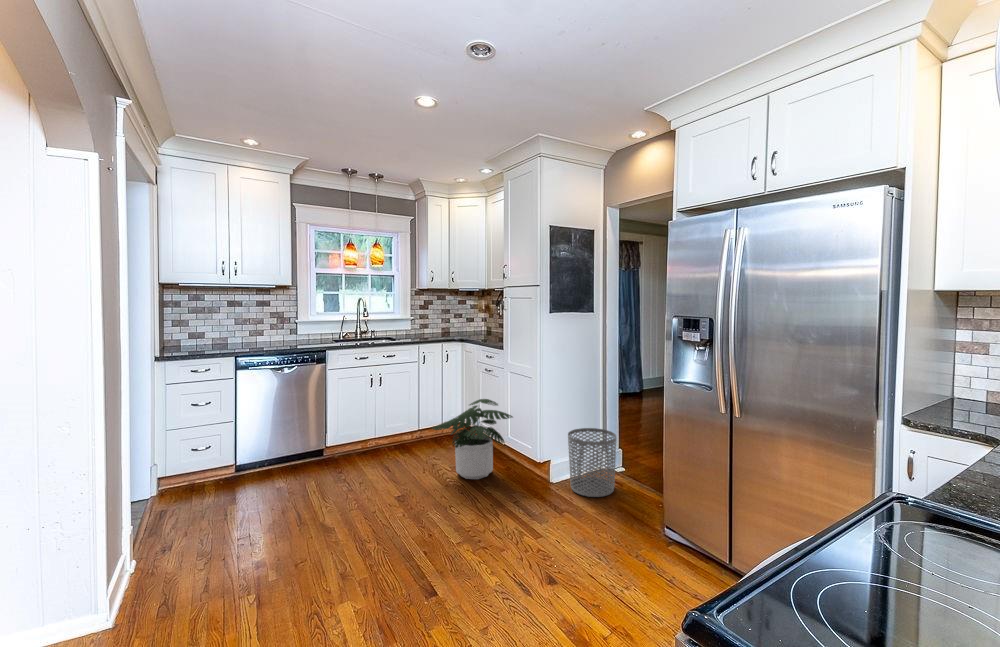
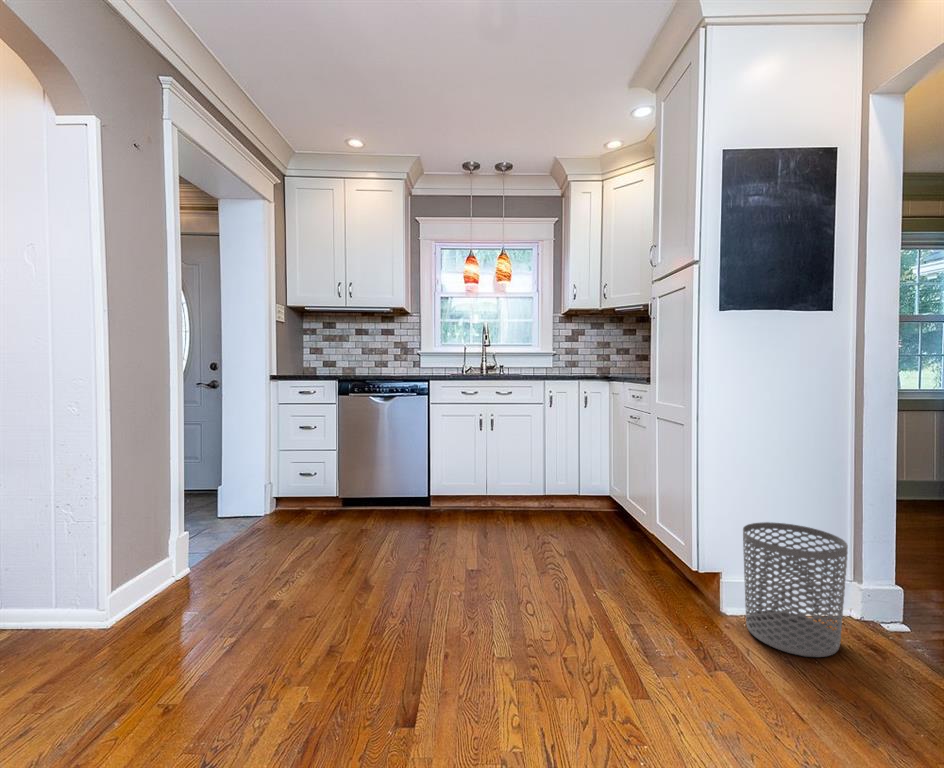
potted plant: present [432,399,512,479] -> none [535,457,654,574]

